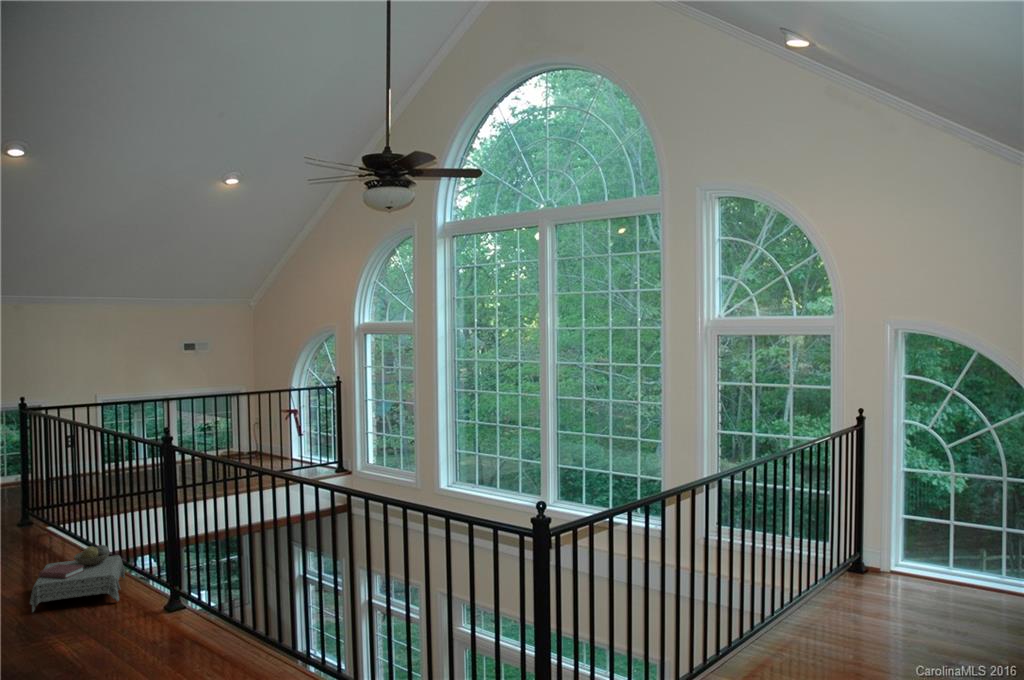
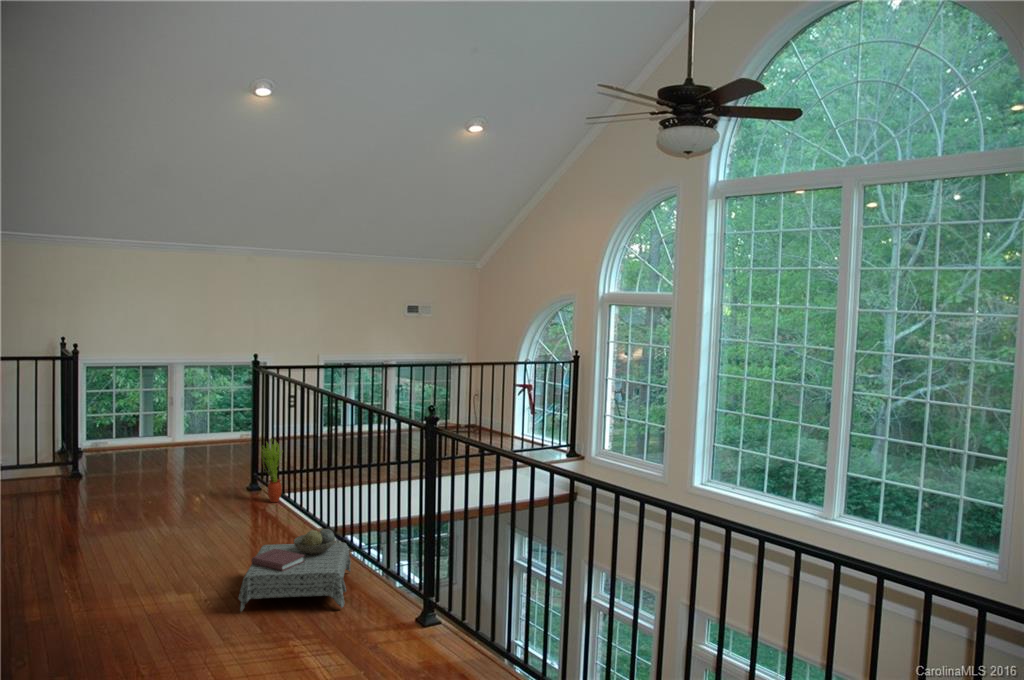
potted plant: none [35,479,59,536] -> present [262,439,282,502]

